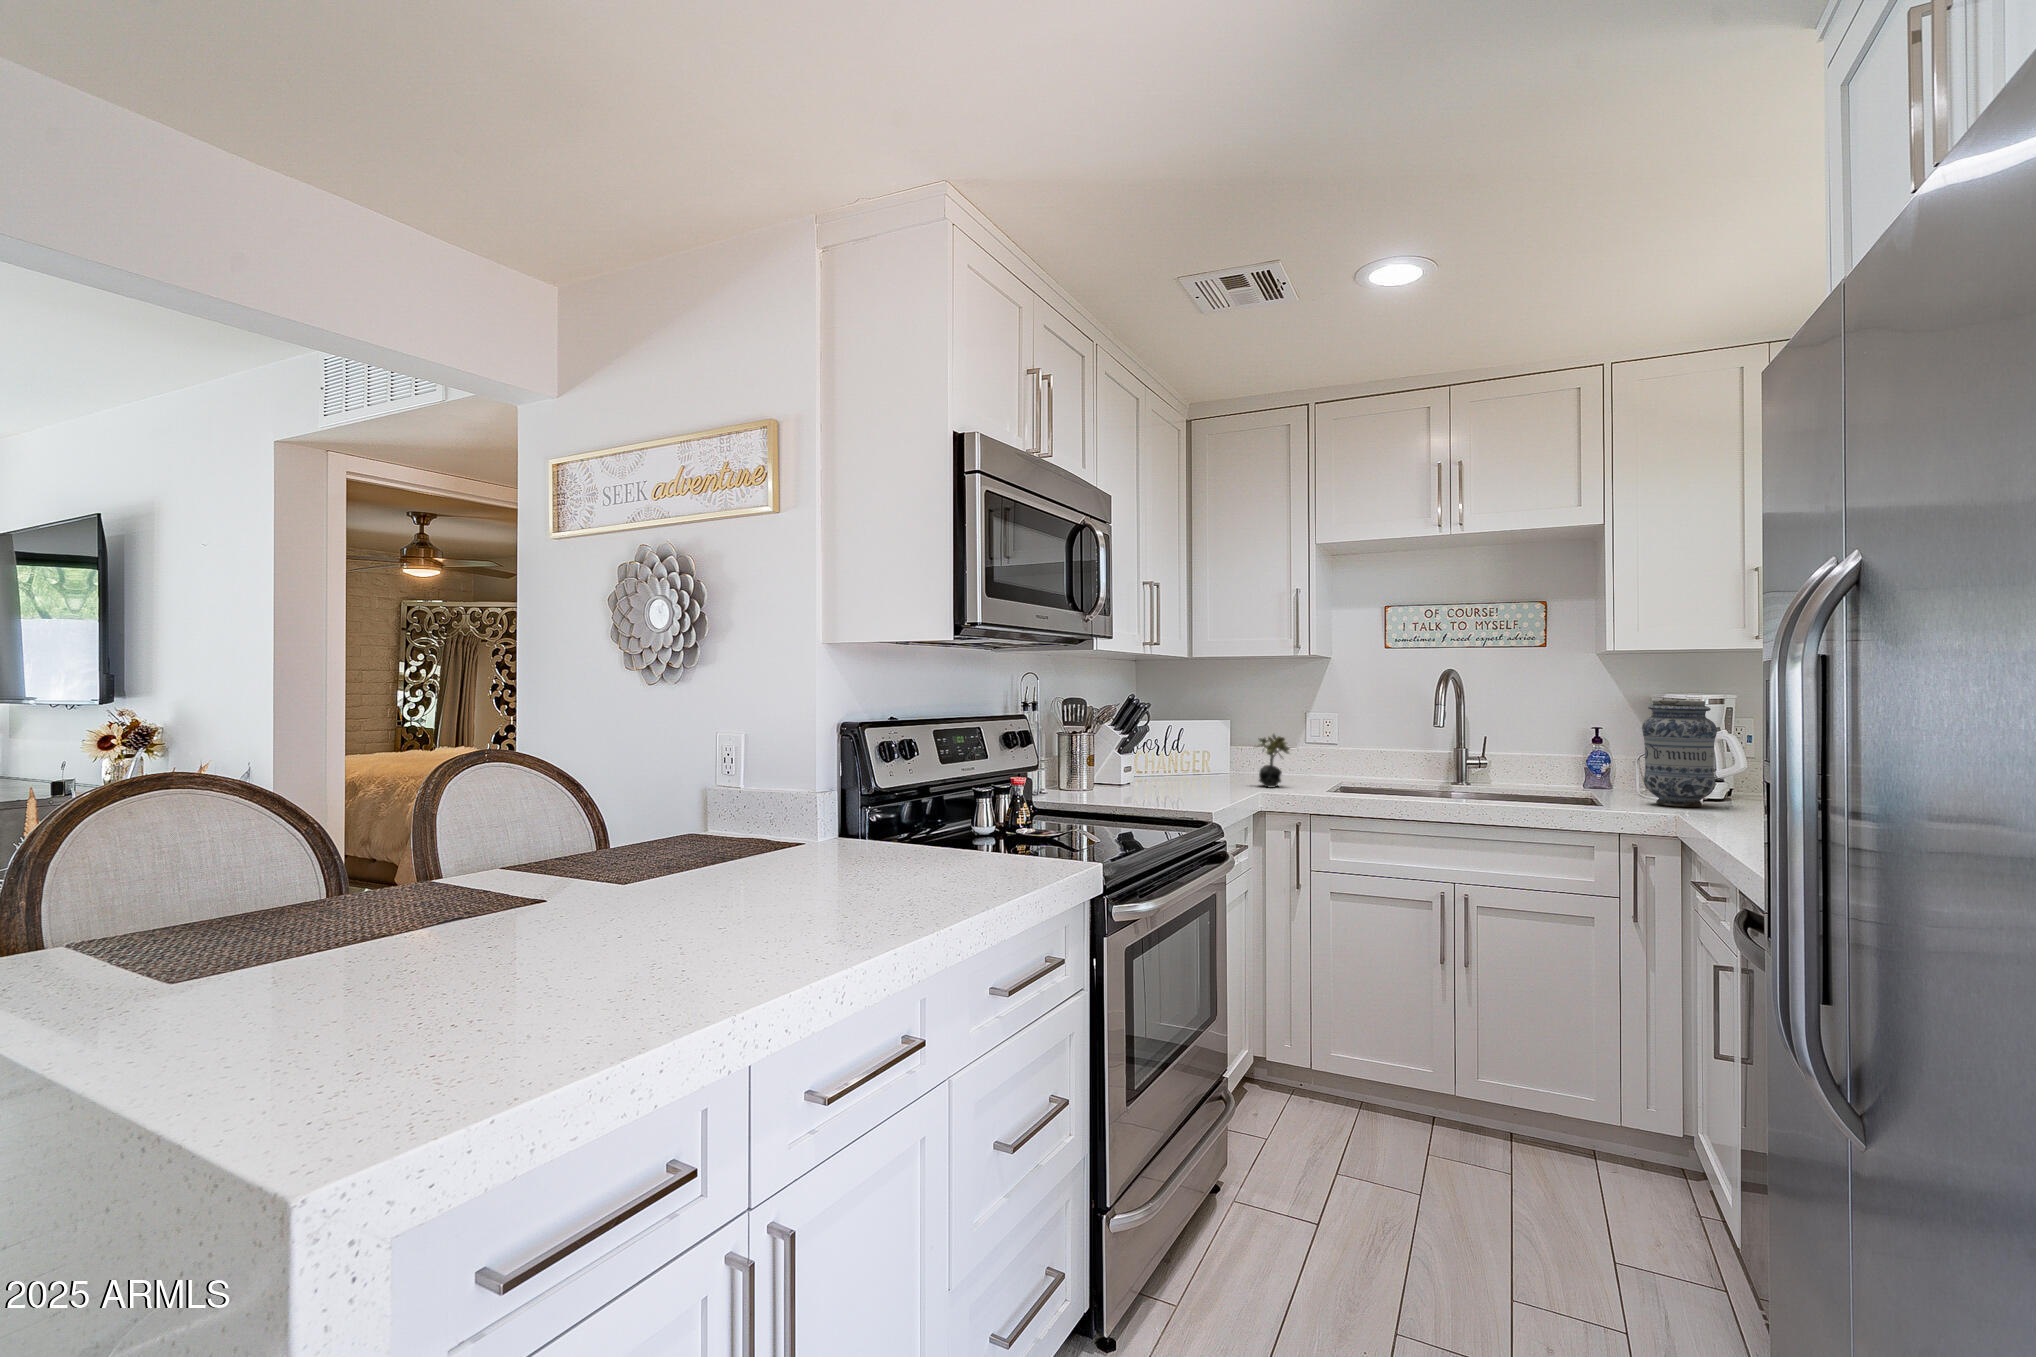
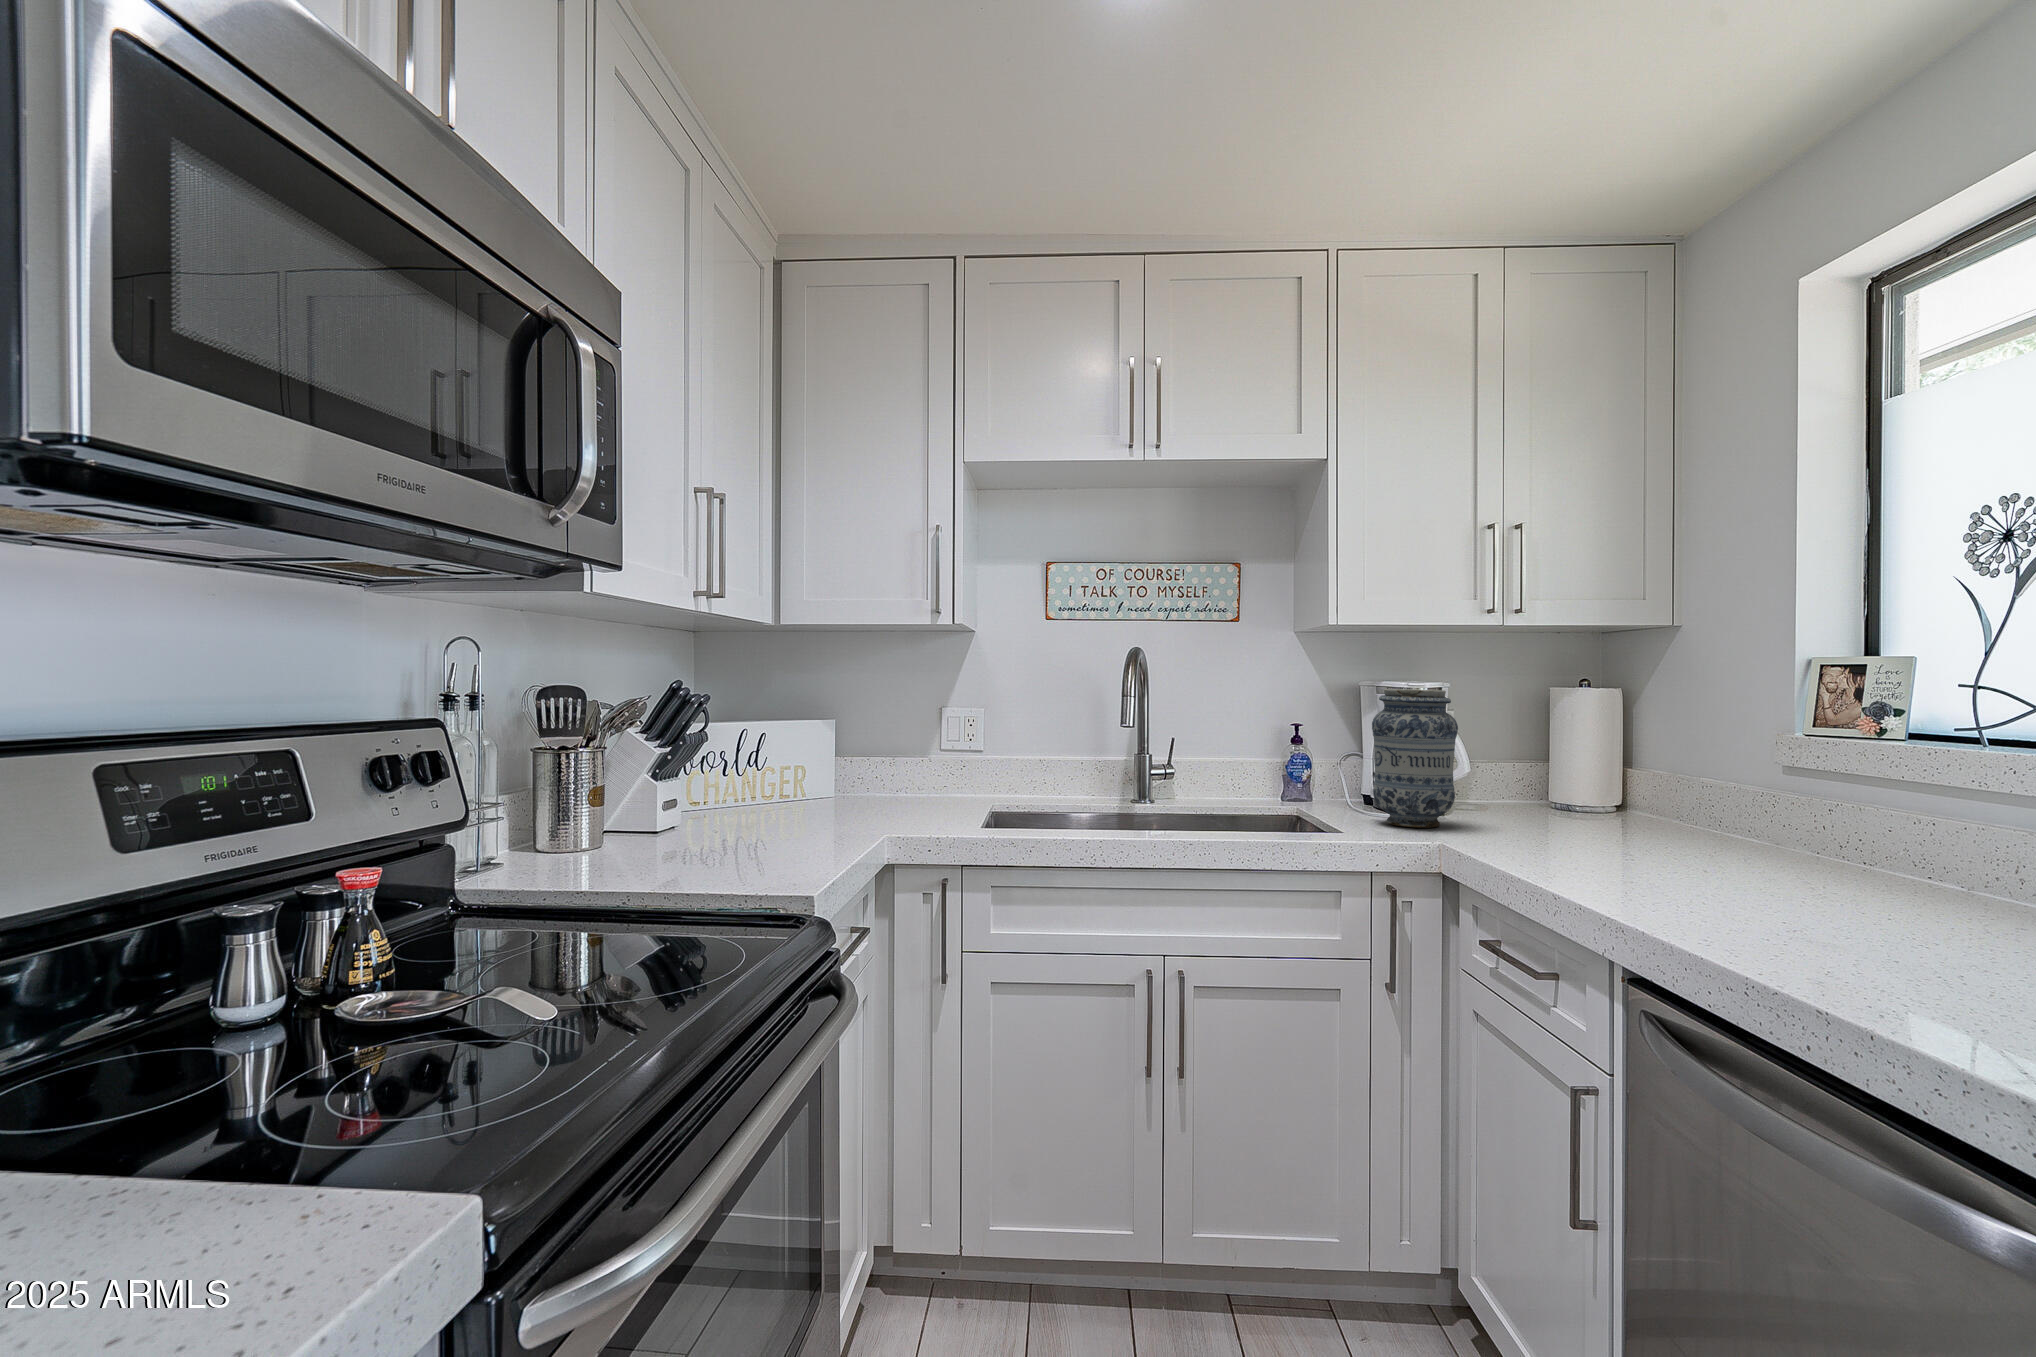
succulent plant: present [1258,735,1290,787] -> none [872,737,926,818]

